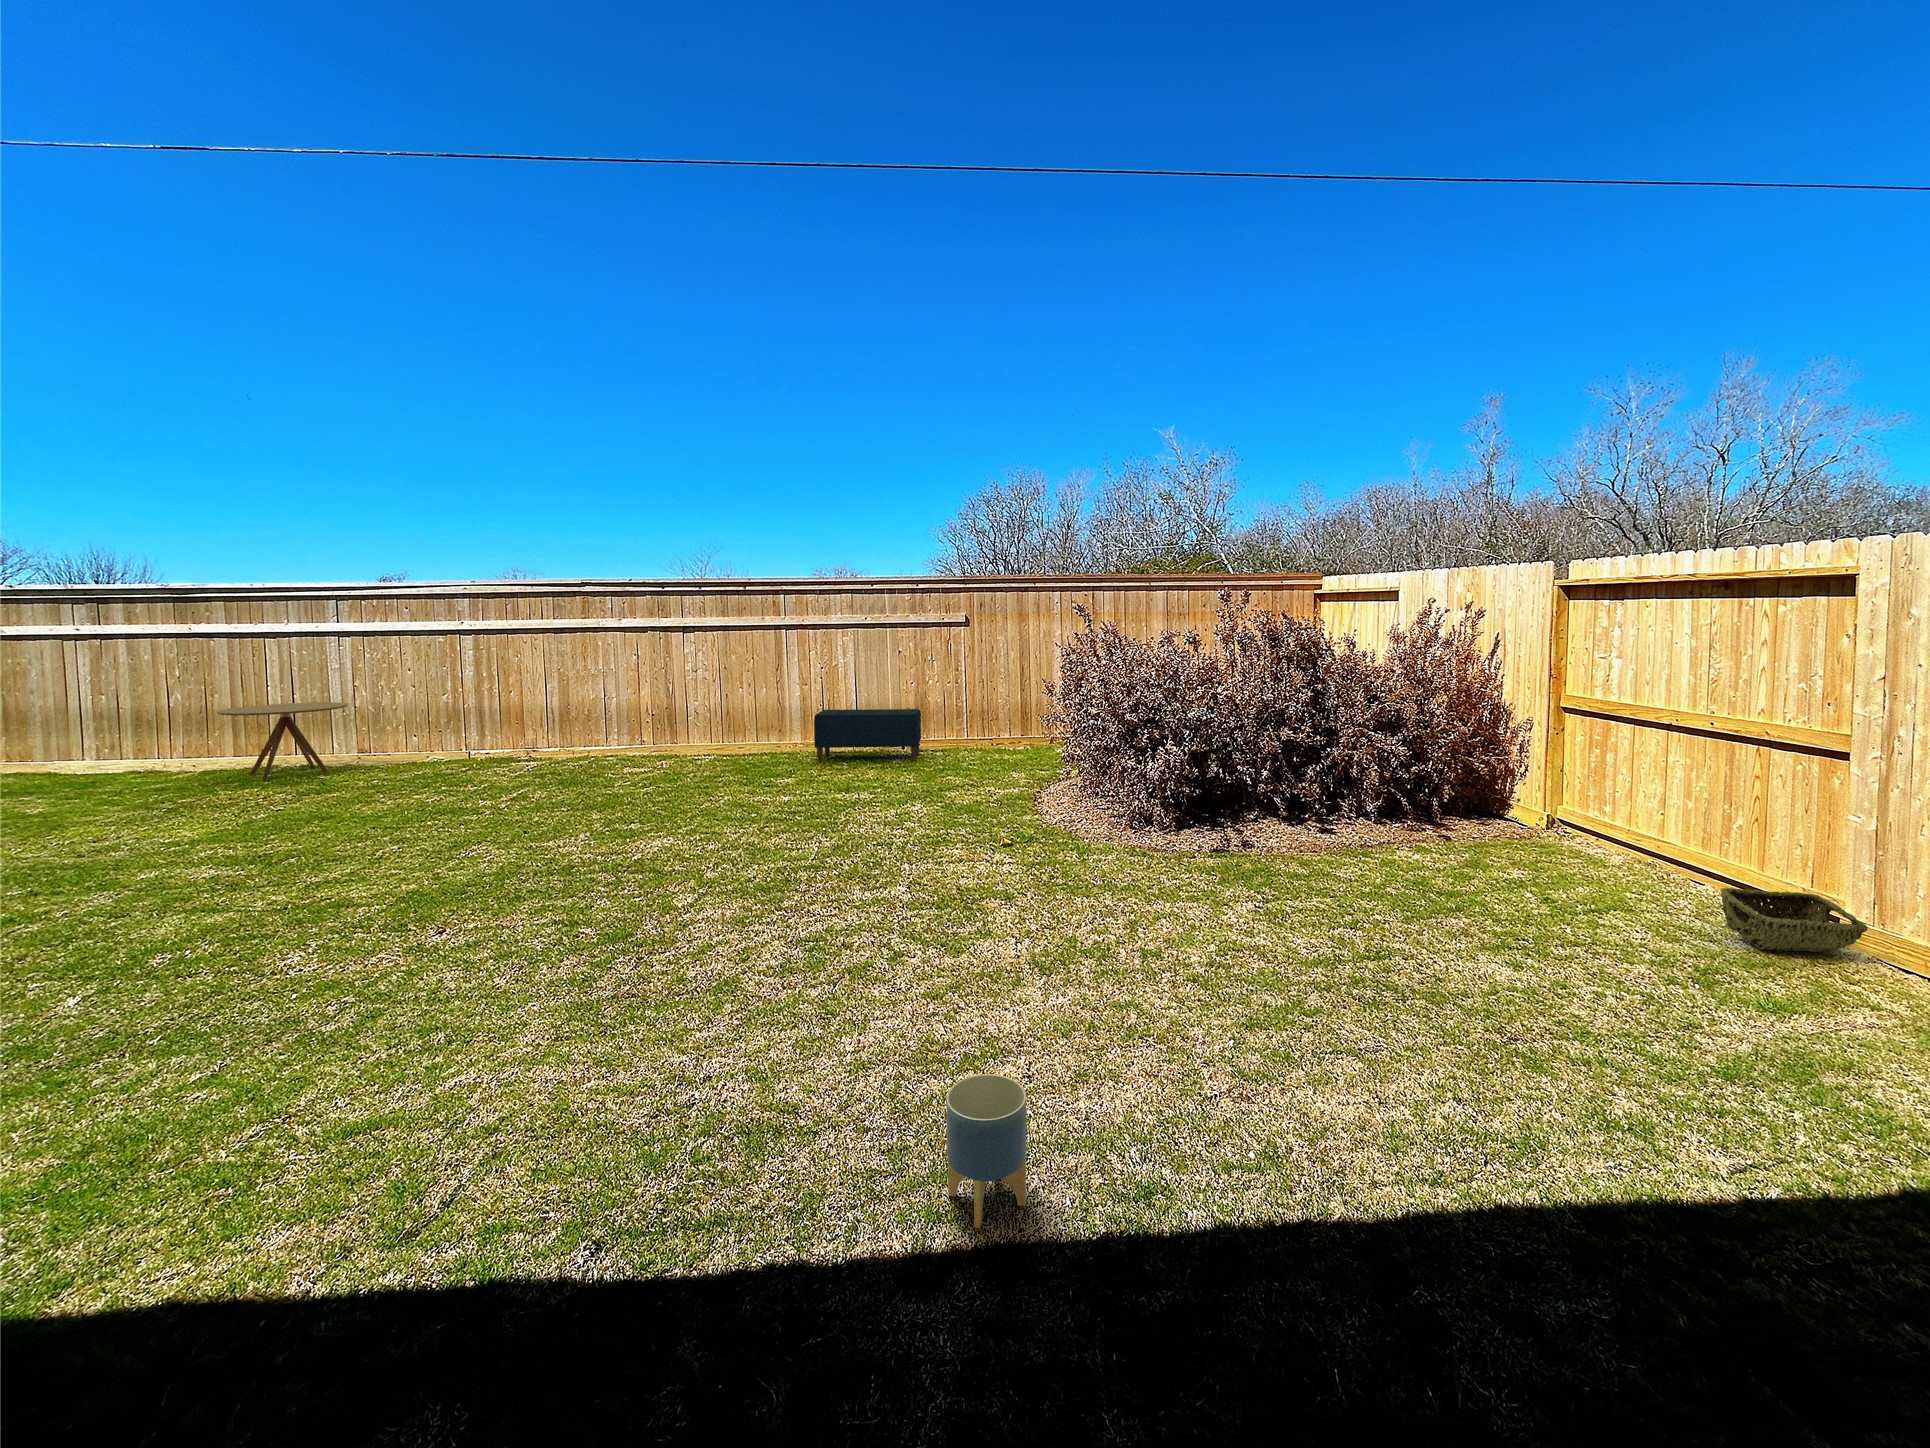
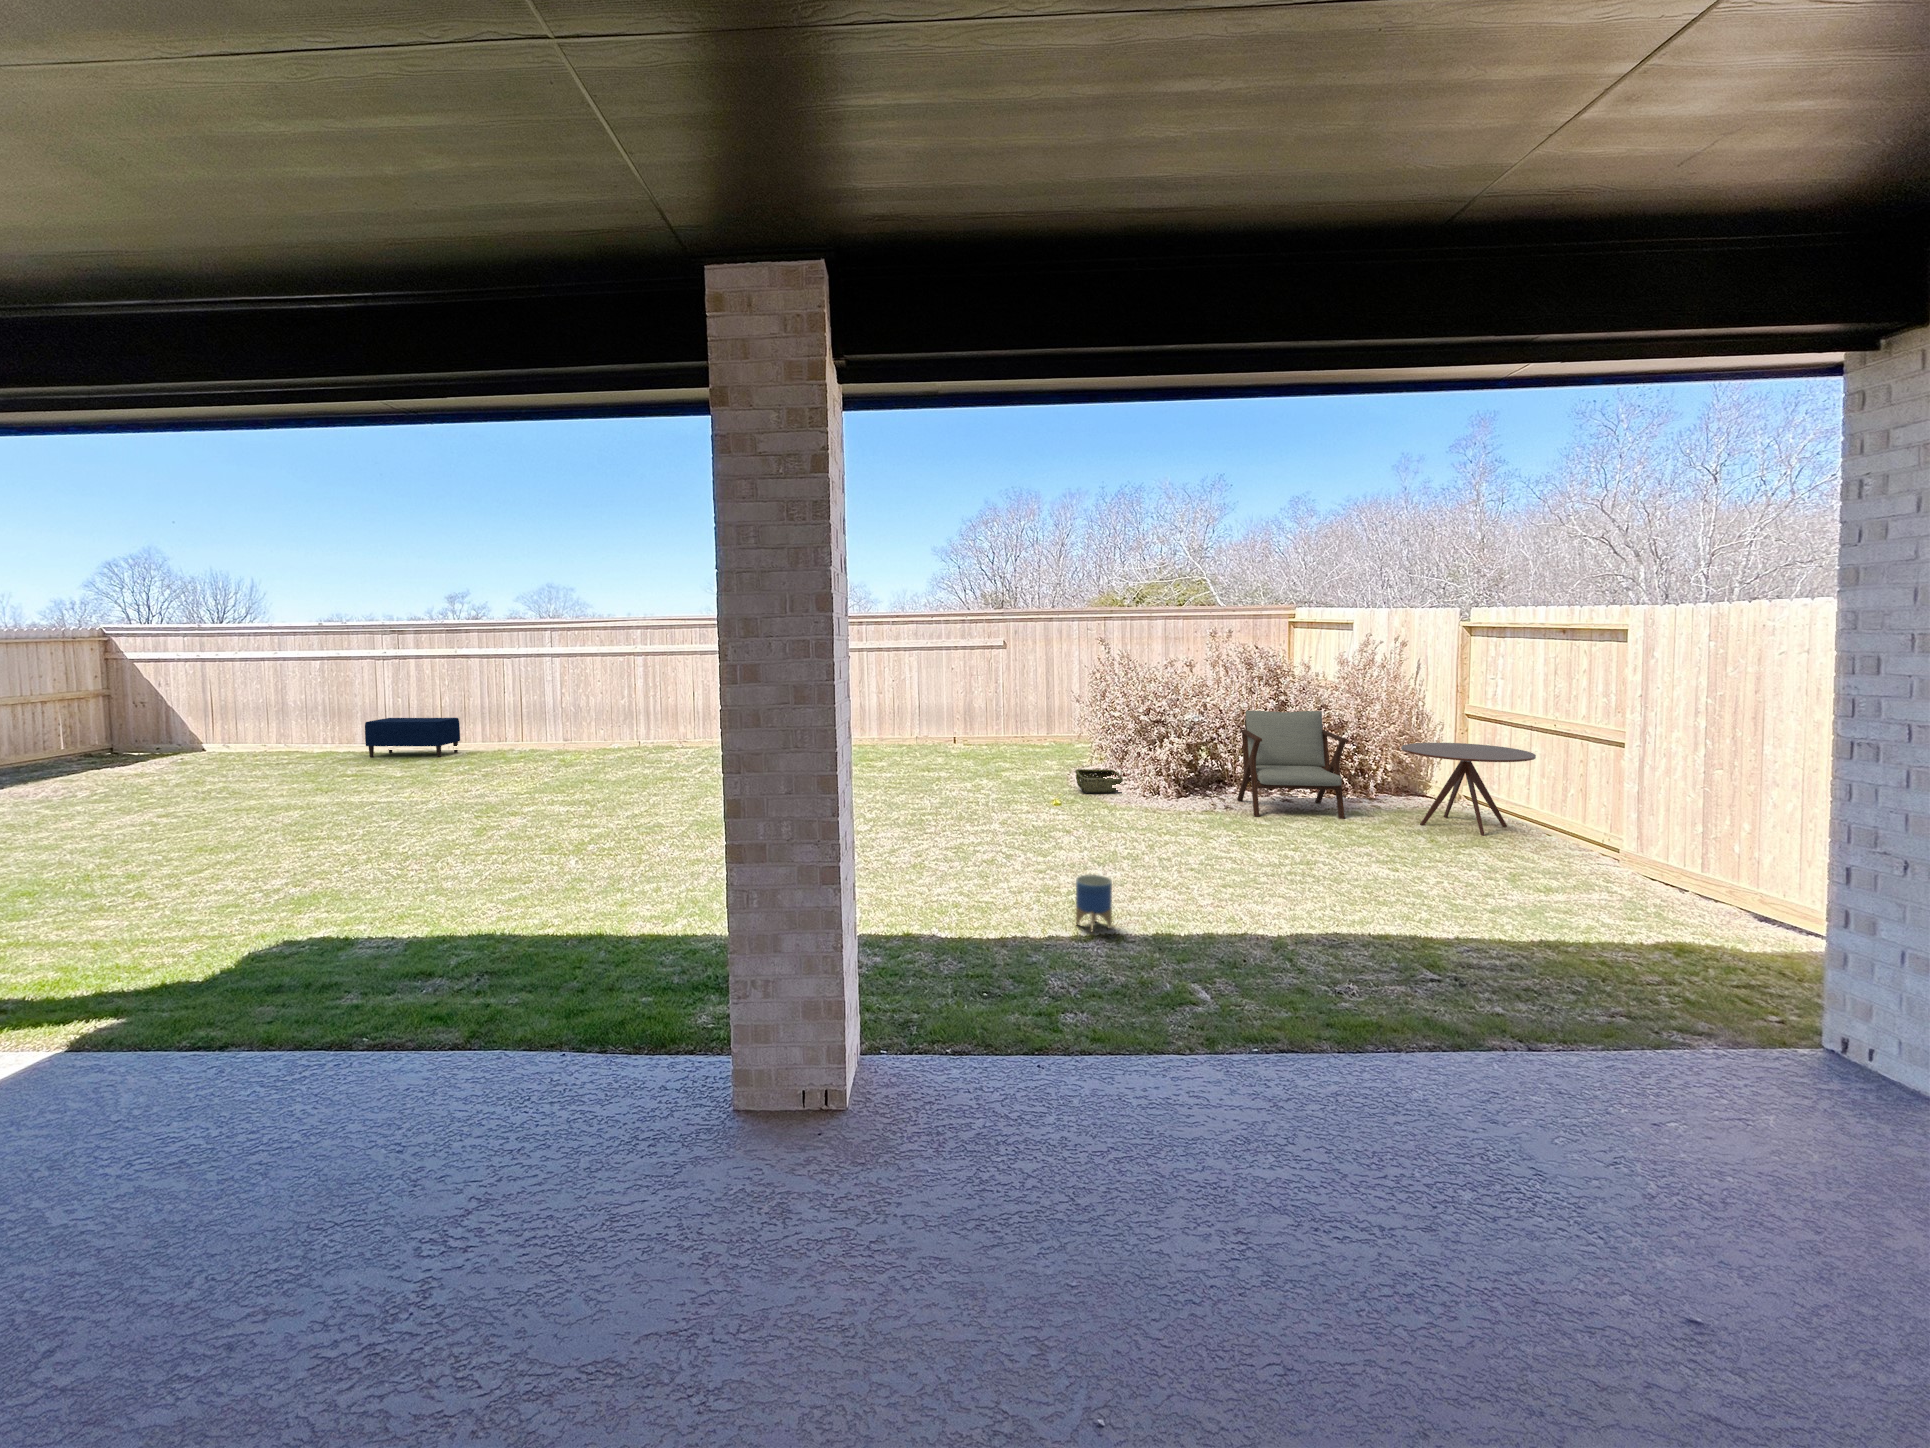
round table: present [217,702,348,780] -> present [1401,743,1536,836]
lounge chair: none [1258,704,1418,861] -> present [1237,710,1348,819]
bench: present [814,709,921,762] -> present [365,718,460,757]
woven basket: present [1721,888,1868,952] -> present [1075,769,1123,793]

